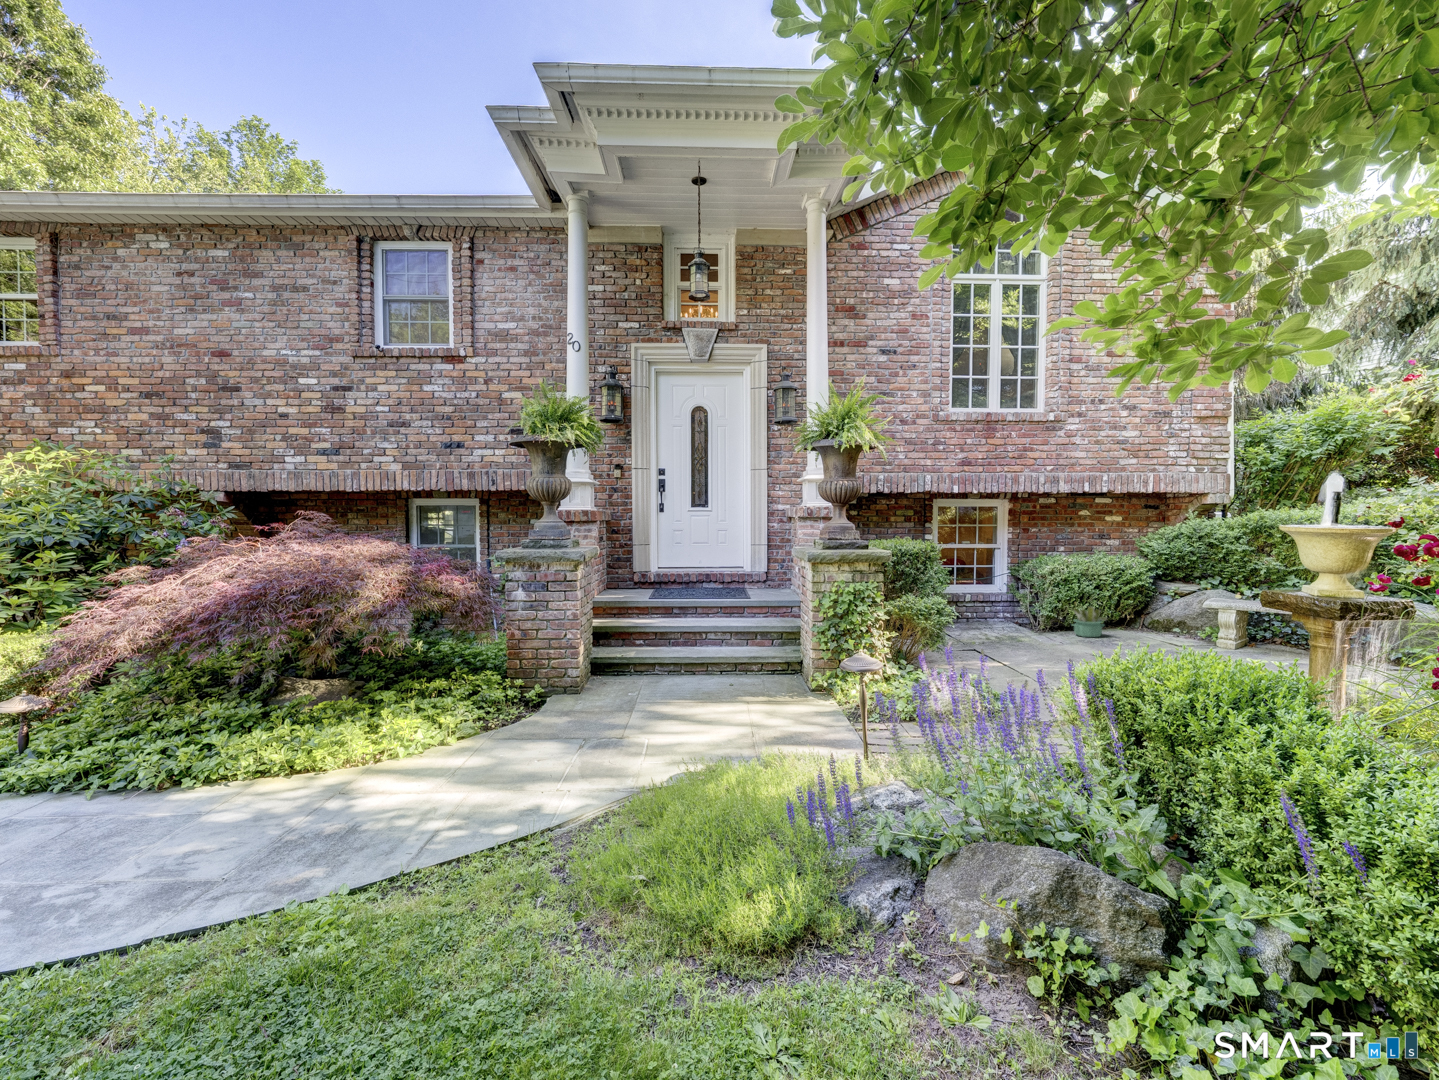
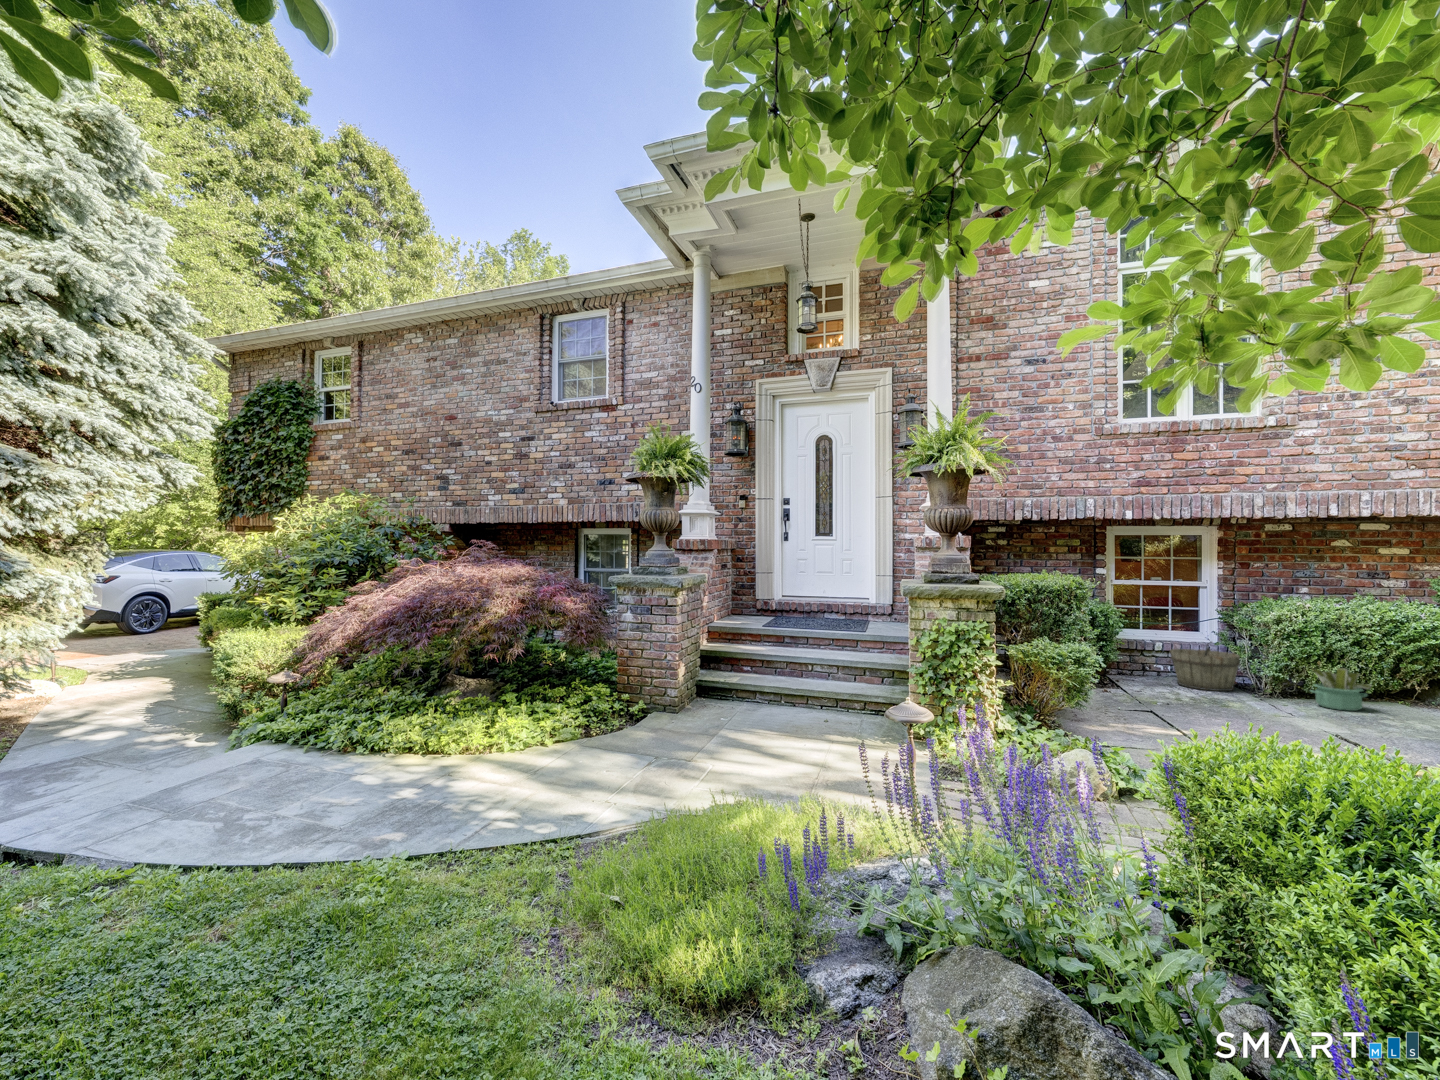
wooden bucket: none [978,591,1027,630] -> present [1170,644,1240,691]

